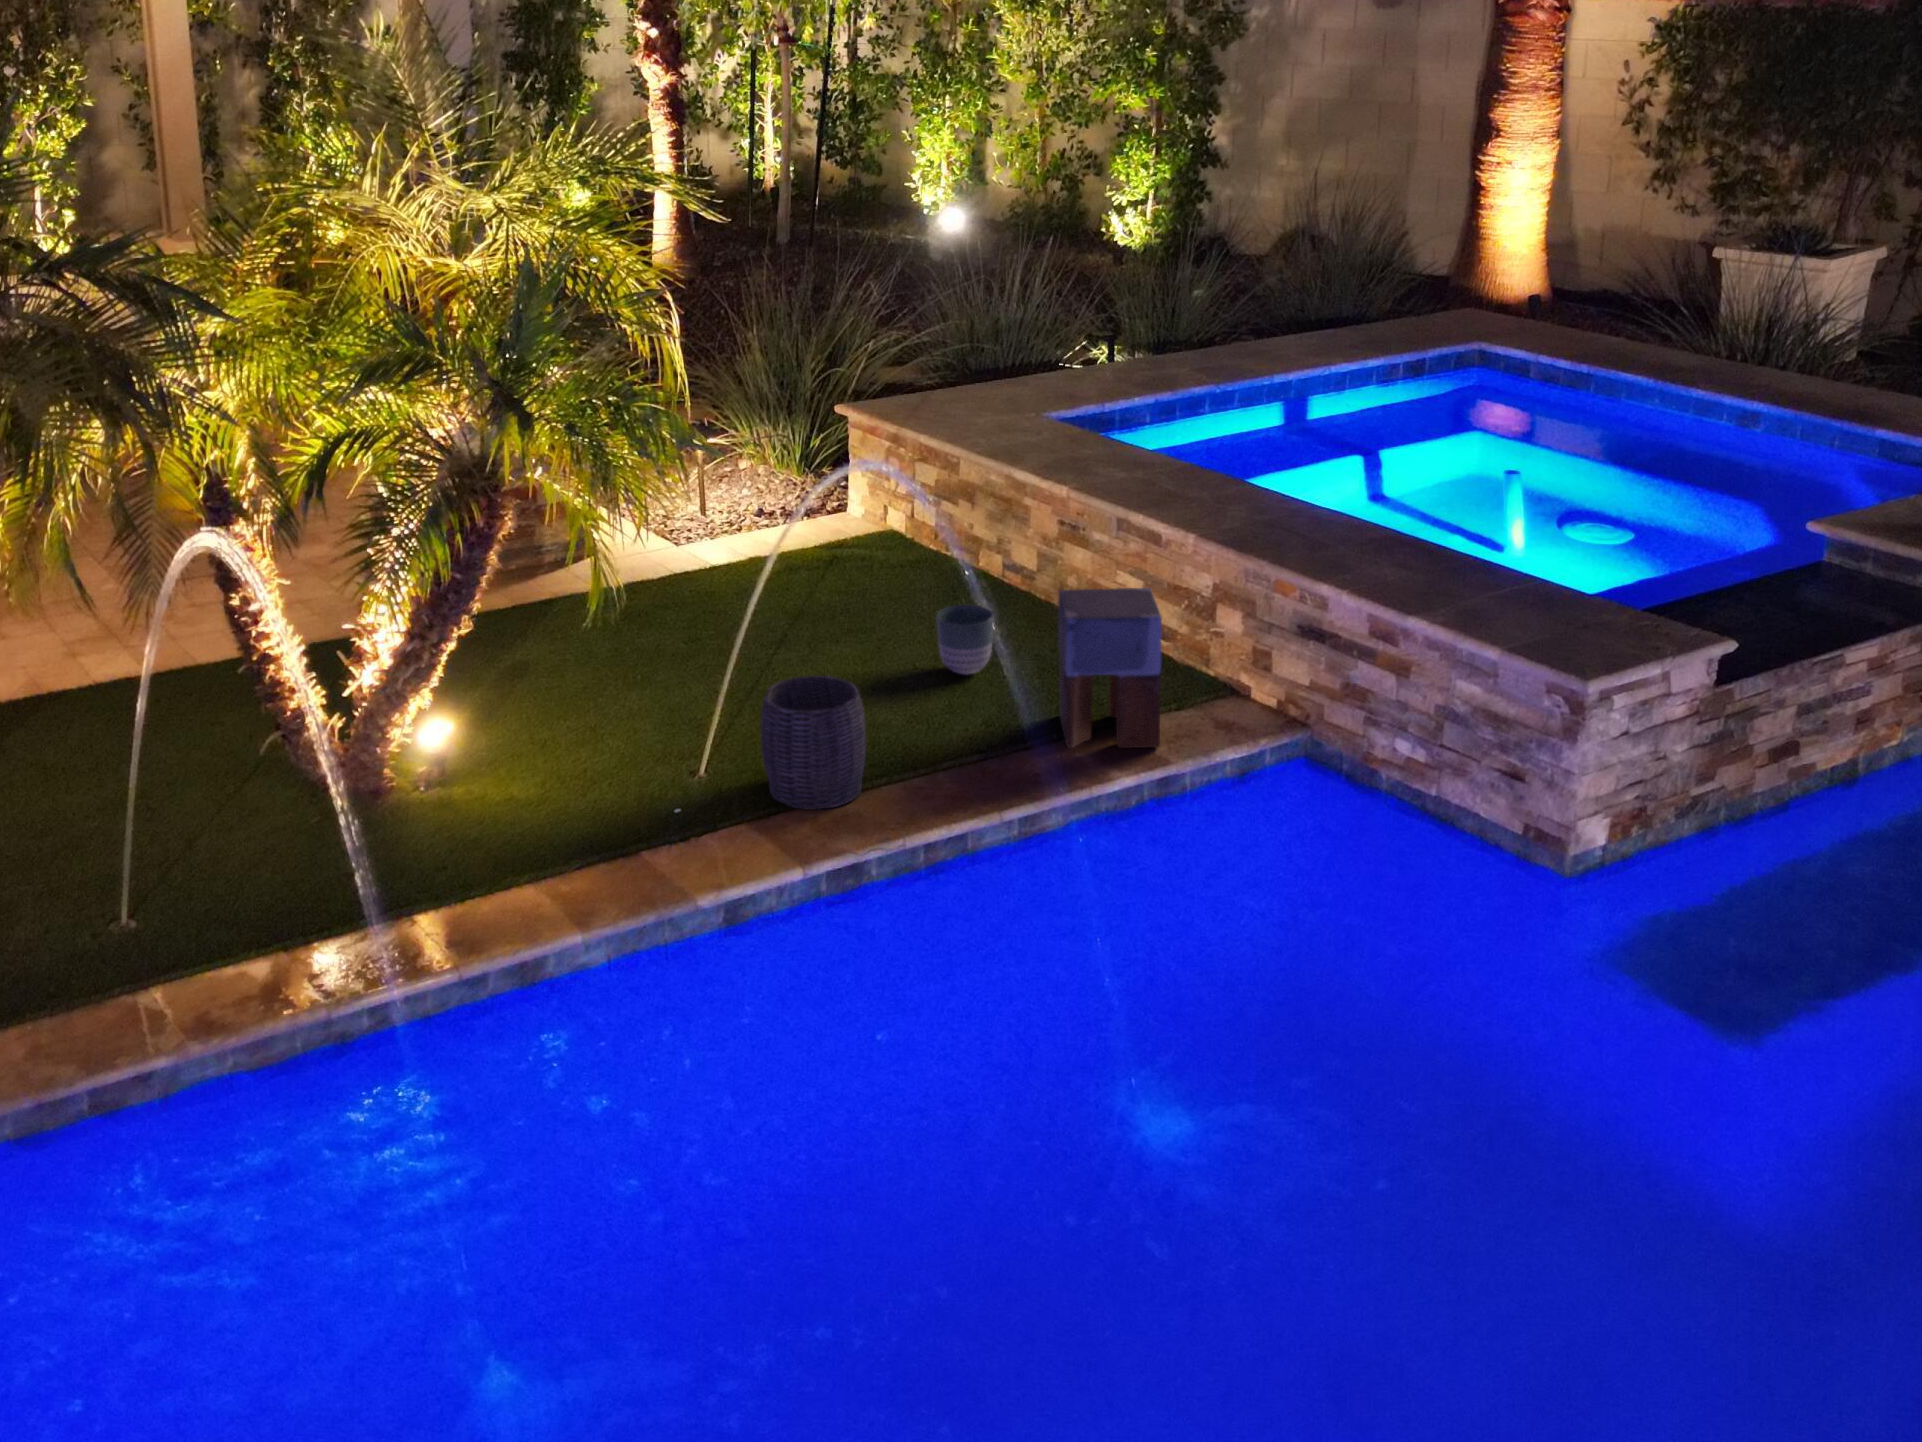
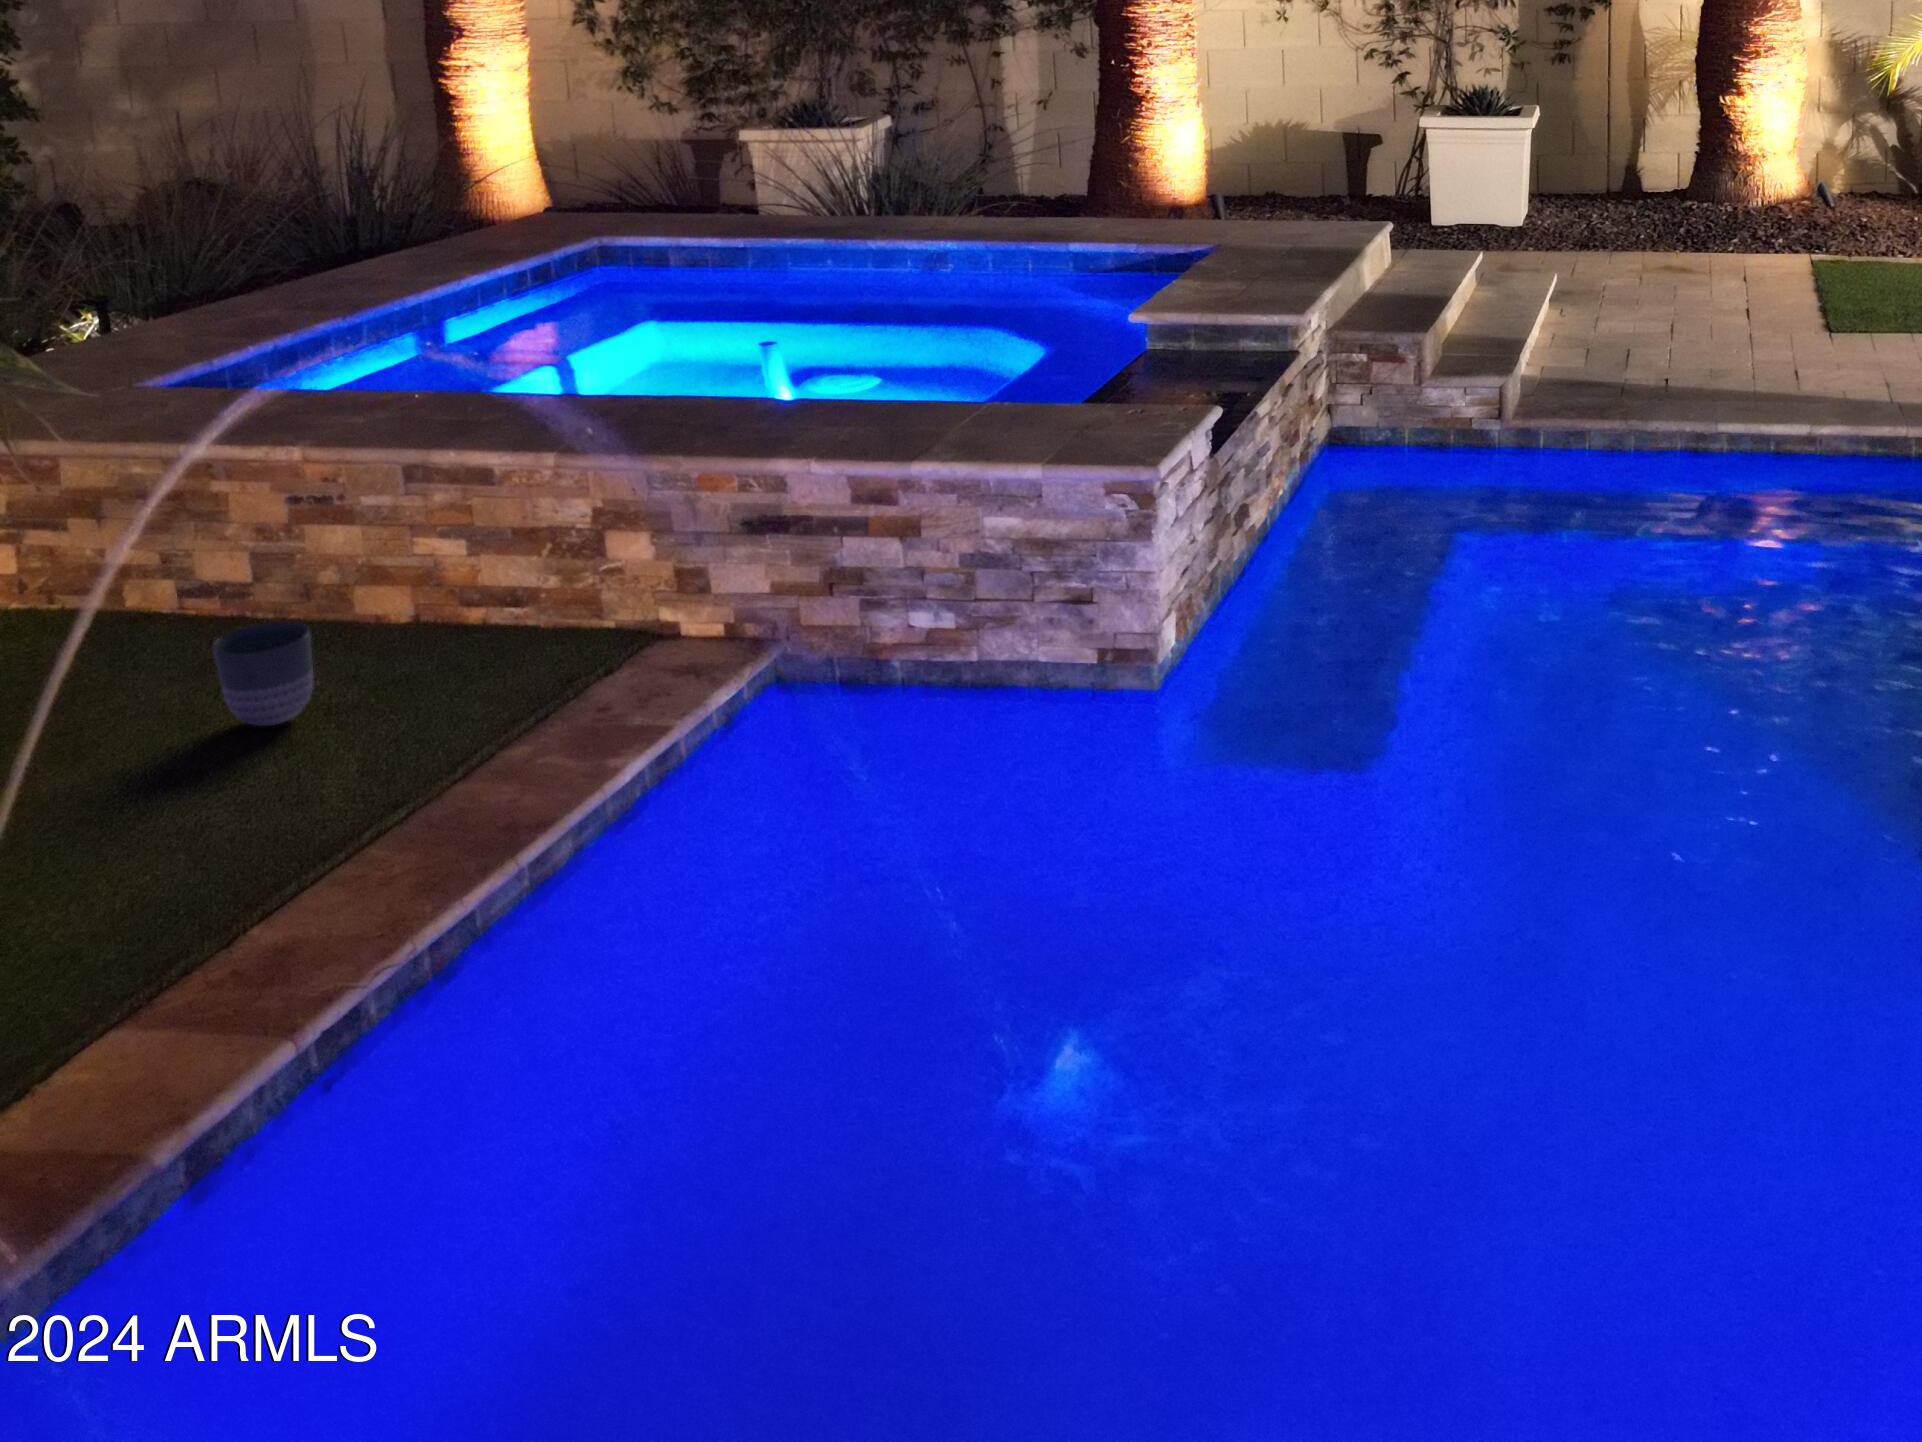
stool: present [1058,588,1162,748] -> none [454,517,652,755]
woven basket: present [761,676,866,810] -> none [109,747,313,973]

